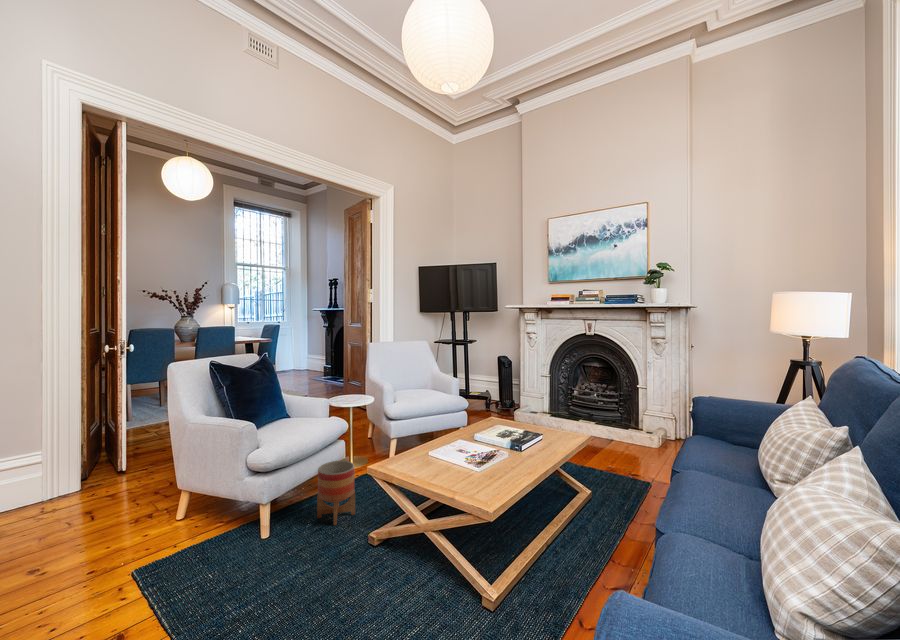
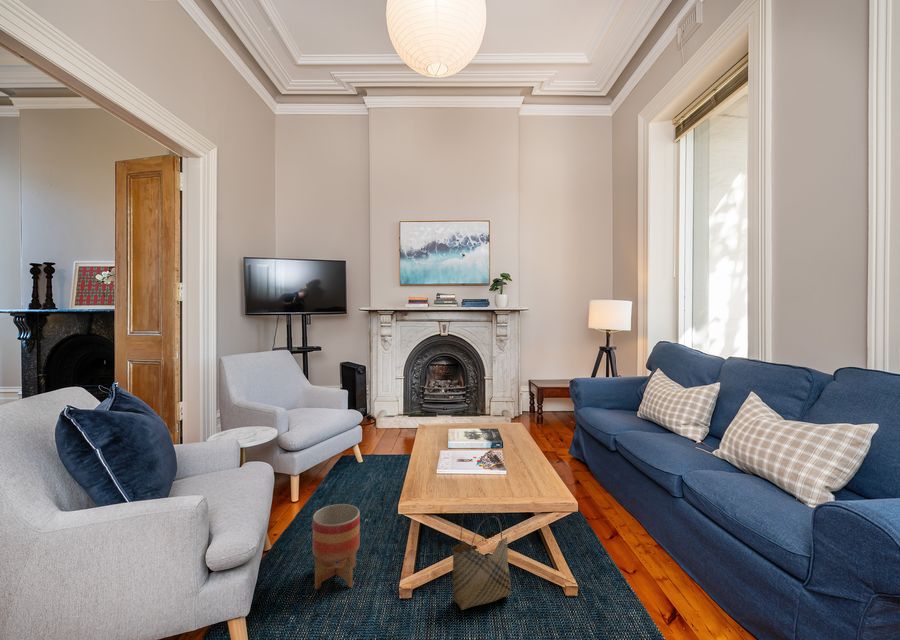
woven basket: none [366,486,426,583] -> present [452,511,511,610]

